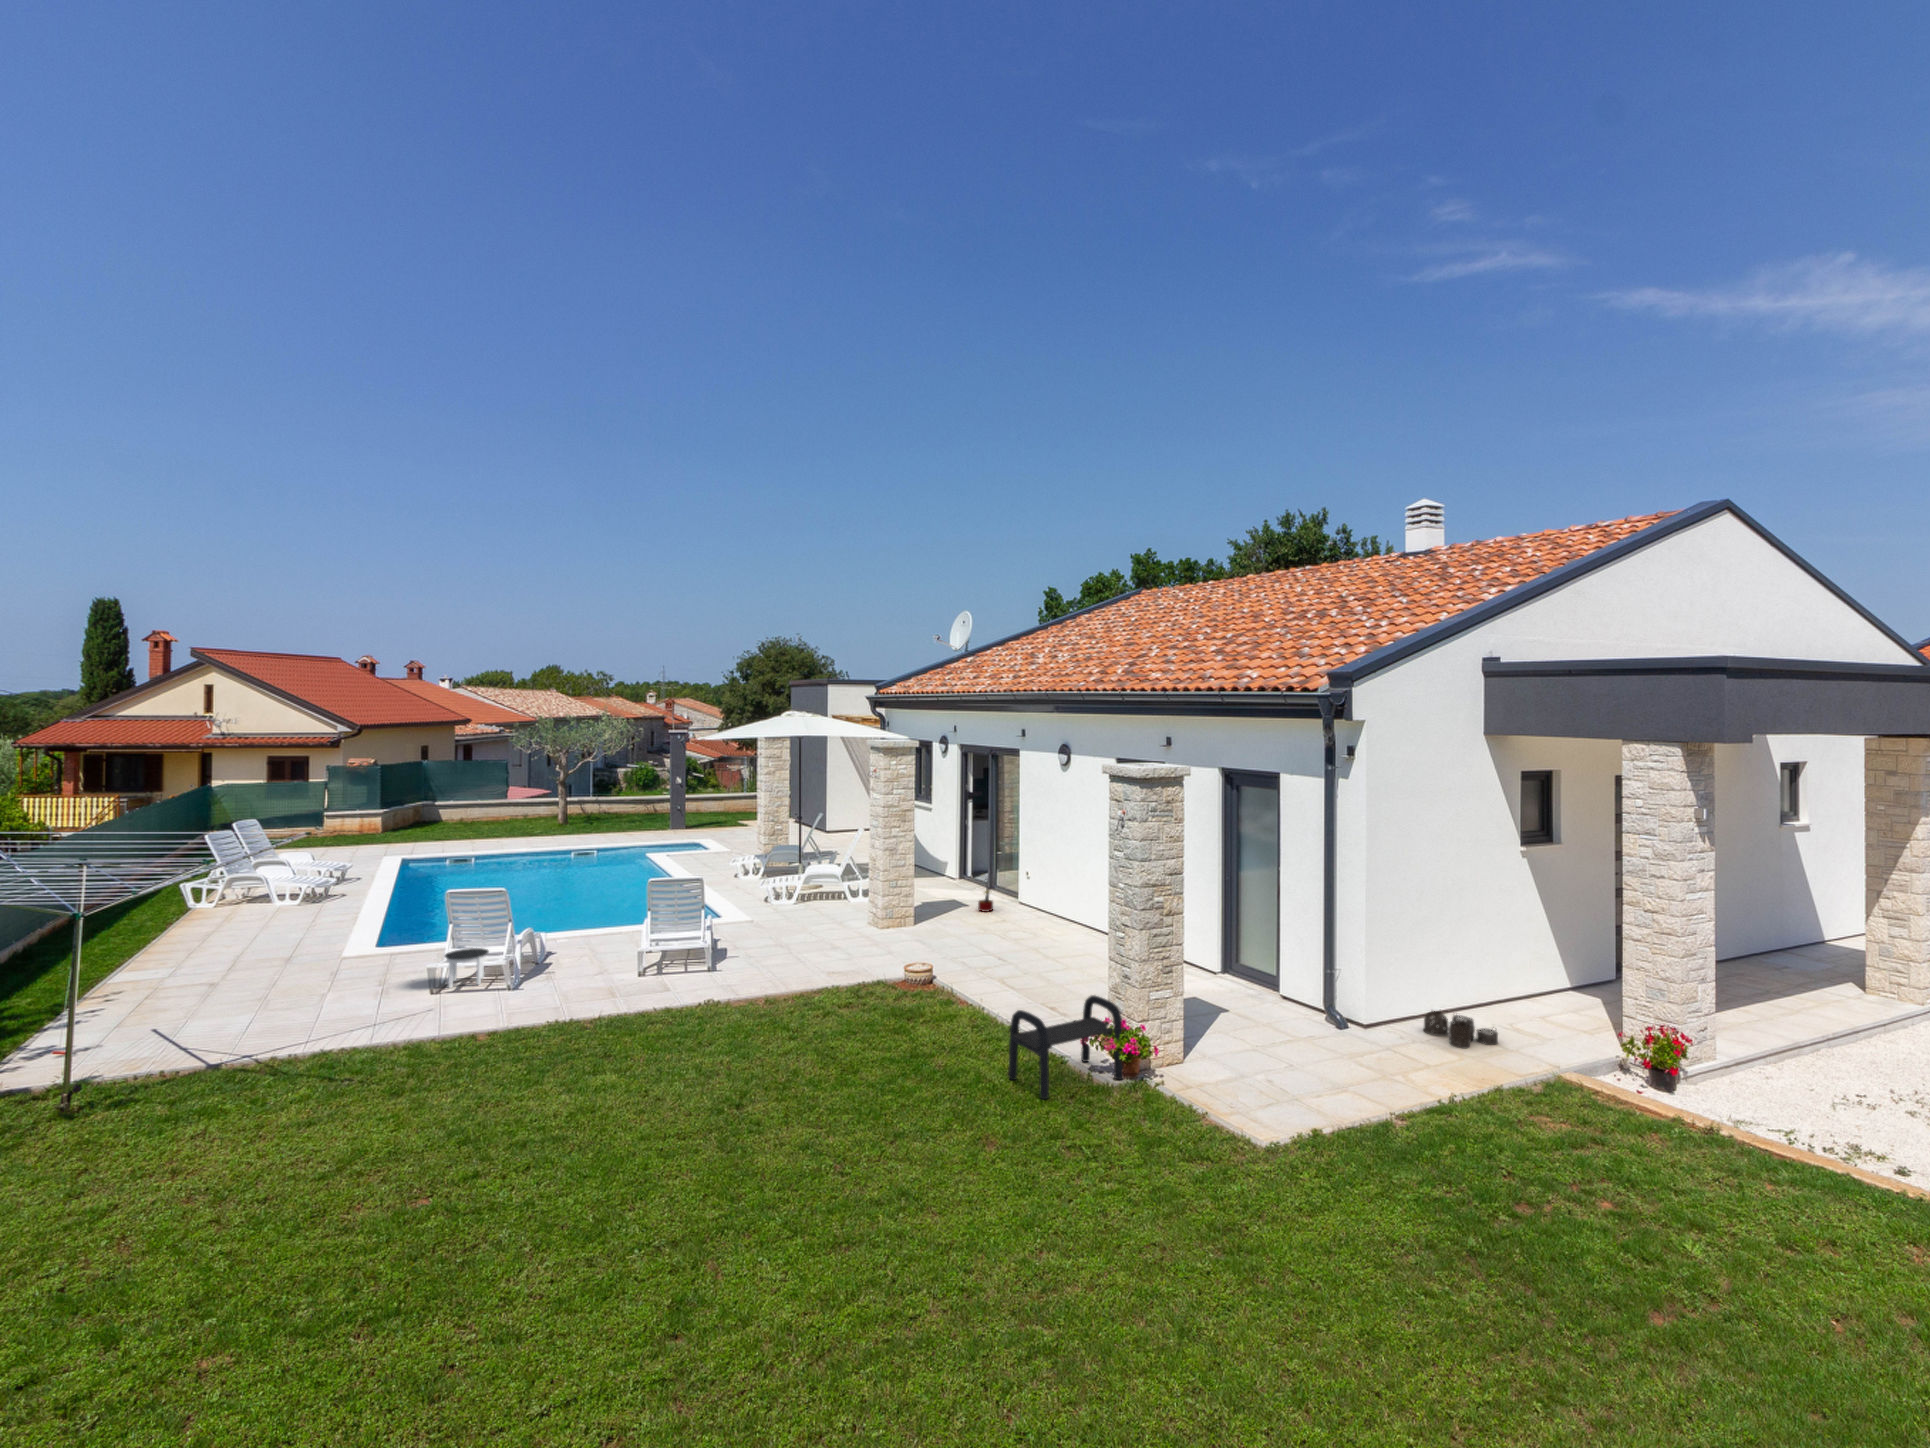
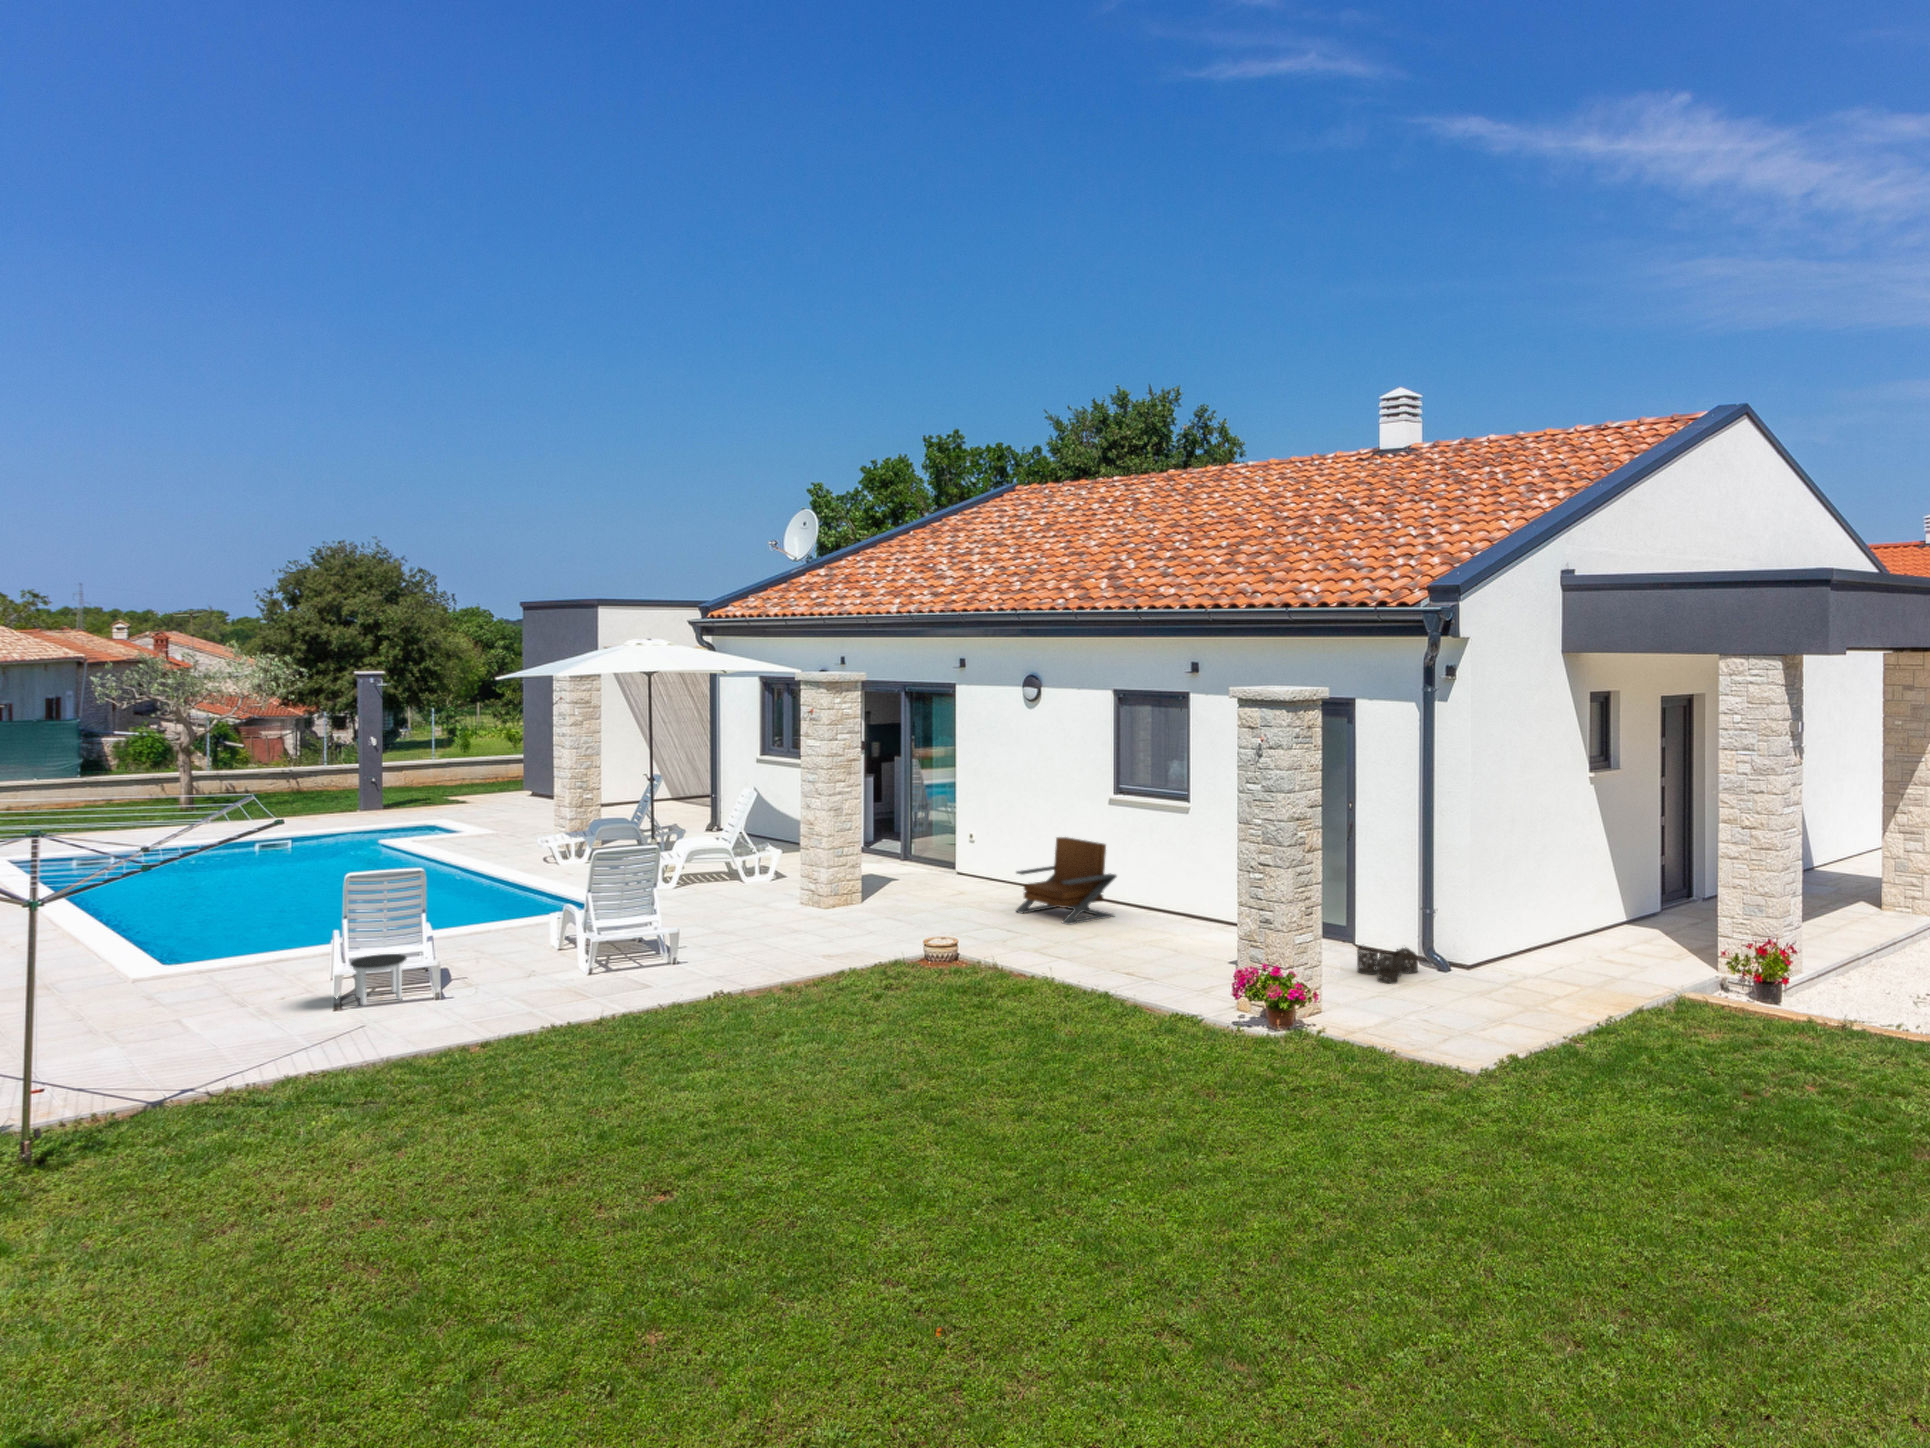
lounge chair: none [1015,877,1097,955] -> present [1016,837,1116,925]
decorative plant: present [978,879,993,912] -> none [942,840,963,887]
bench: present [1008,995,1123,1099] -> none [1150,945,1269,1056]
woven basket: present [1424,1011,1498,1048] -> present [1357,947,1418,984]

